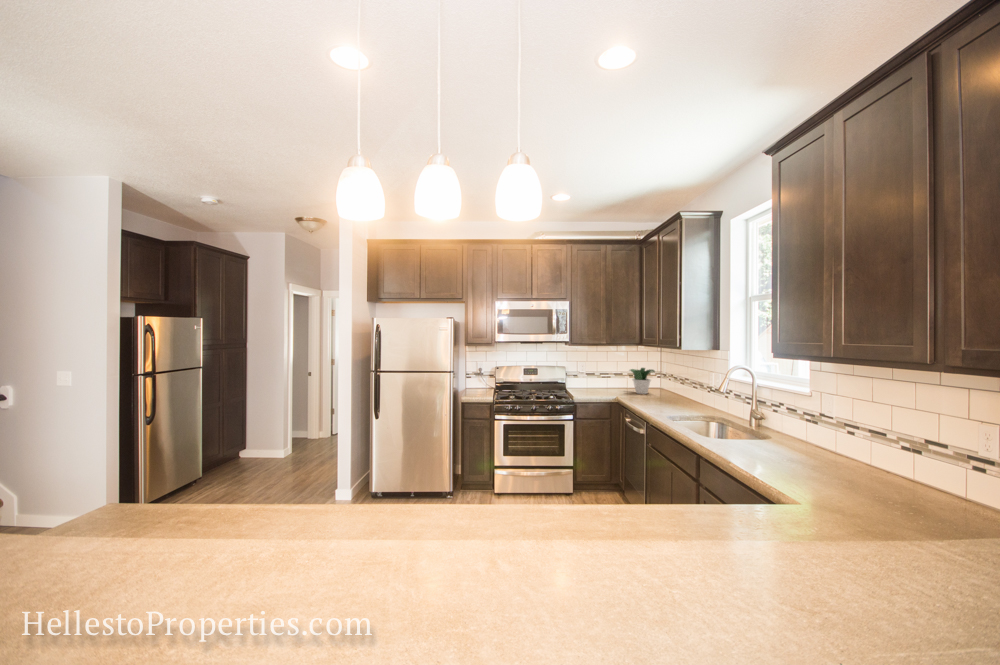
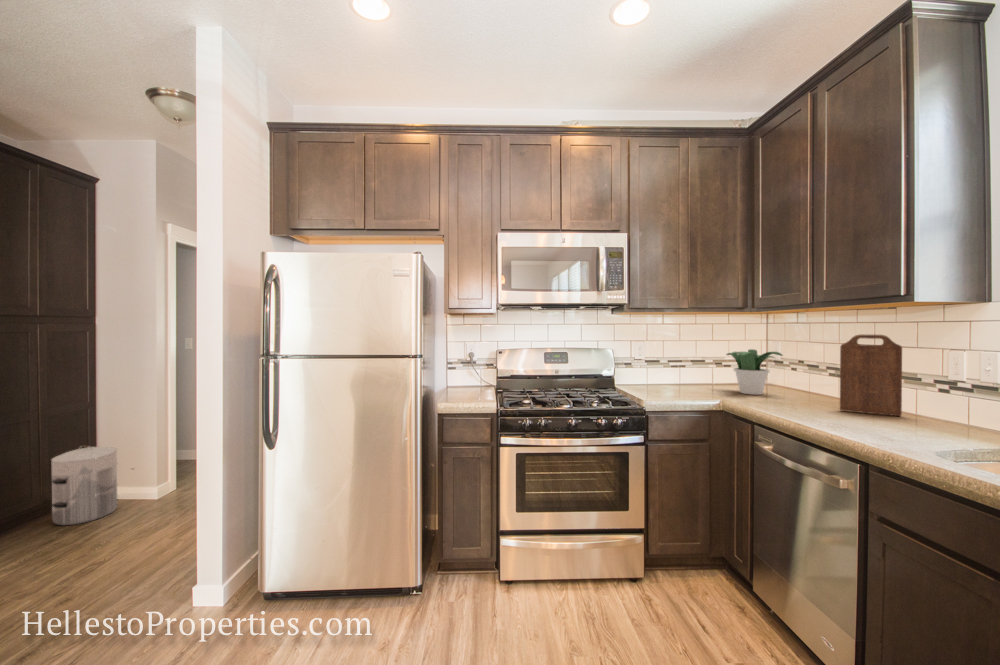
cutting board: none [671,363,696,404] -> present [840,334,902,416]
waste bin: none [230,422,263,469] -> present [51,446,117,525]

